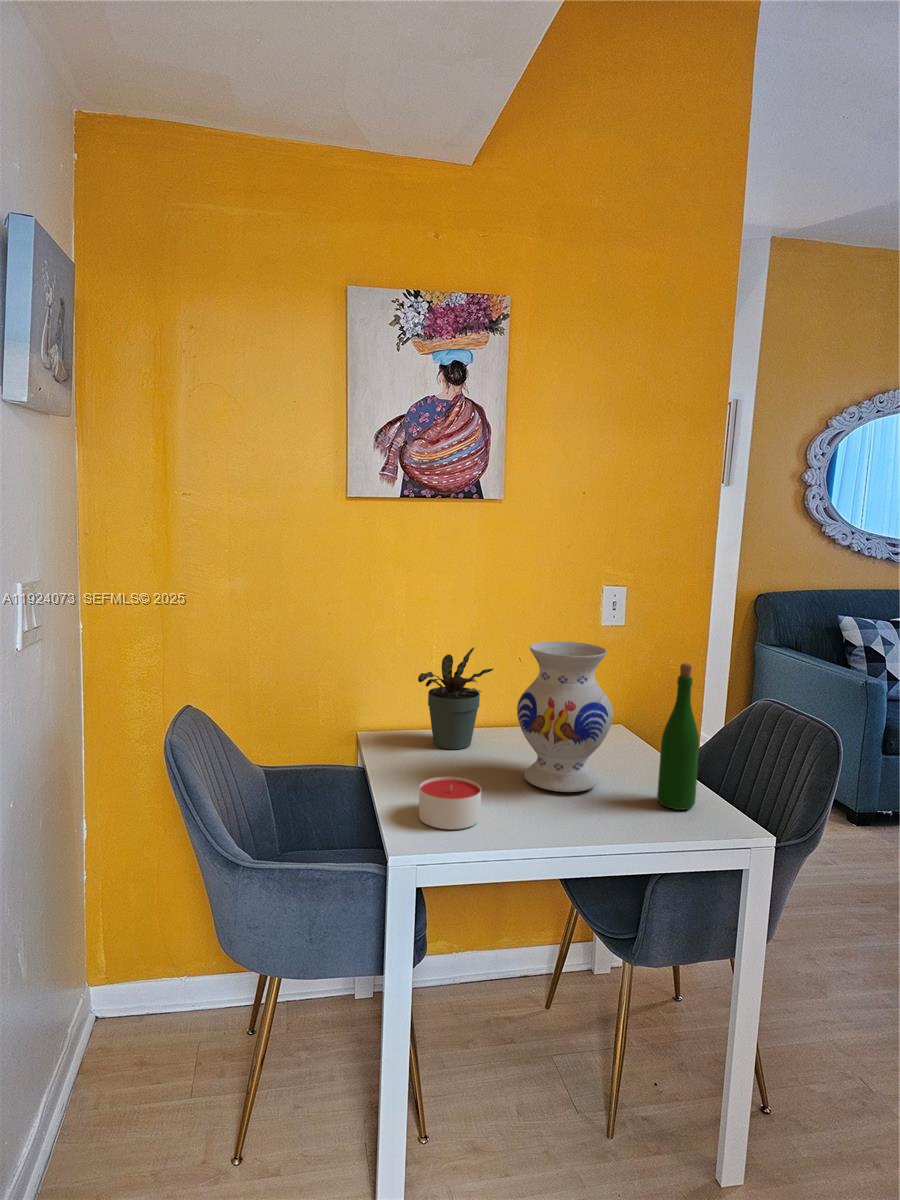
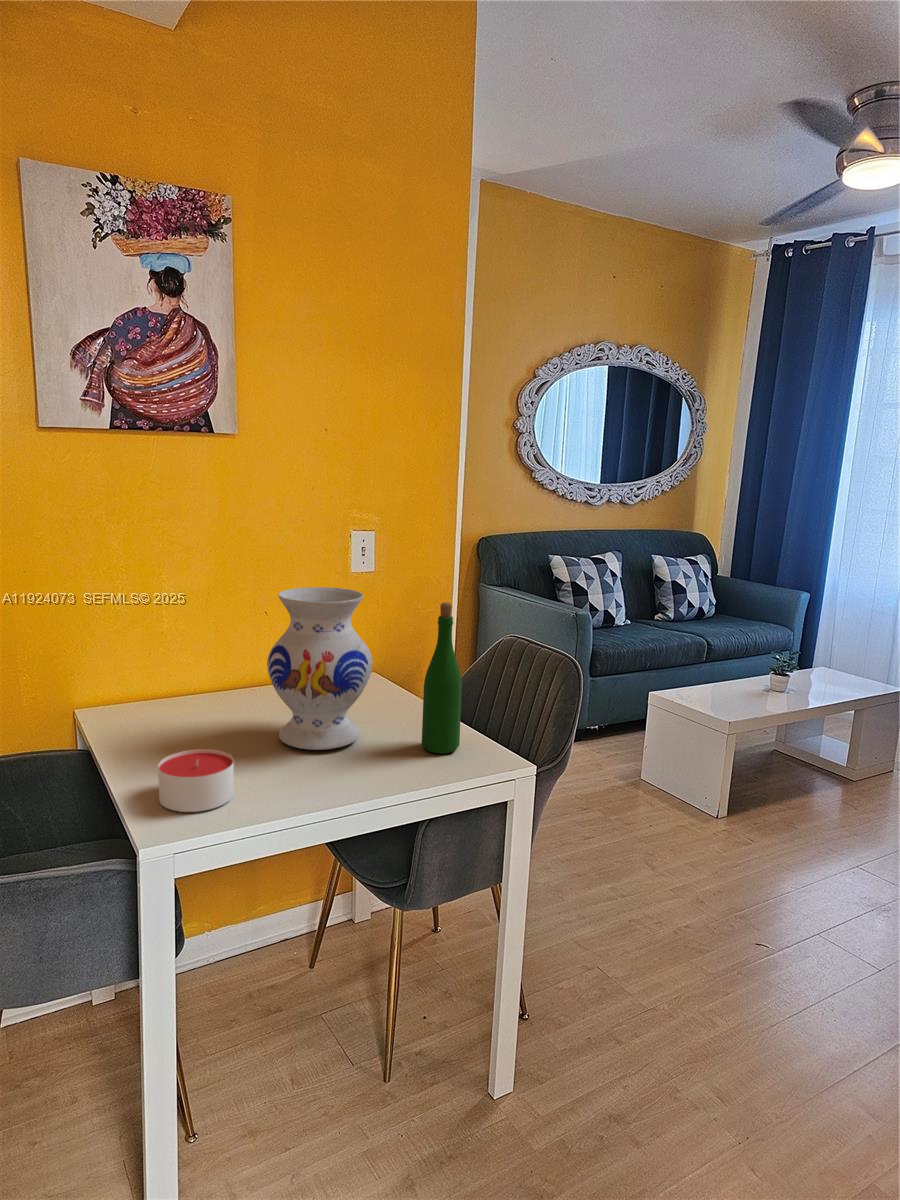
potted plant: present [418,647,493,749] -> none [147,600,236,716]

